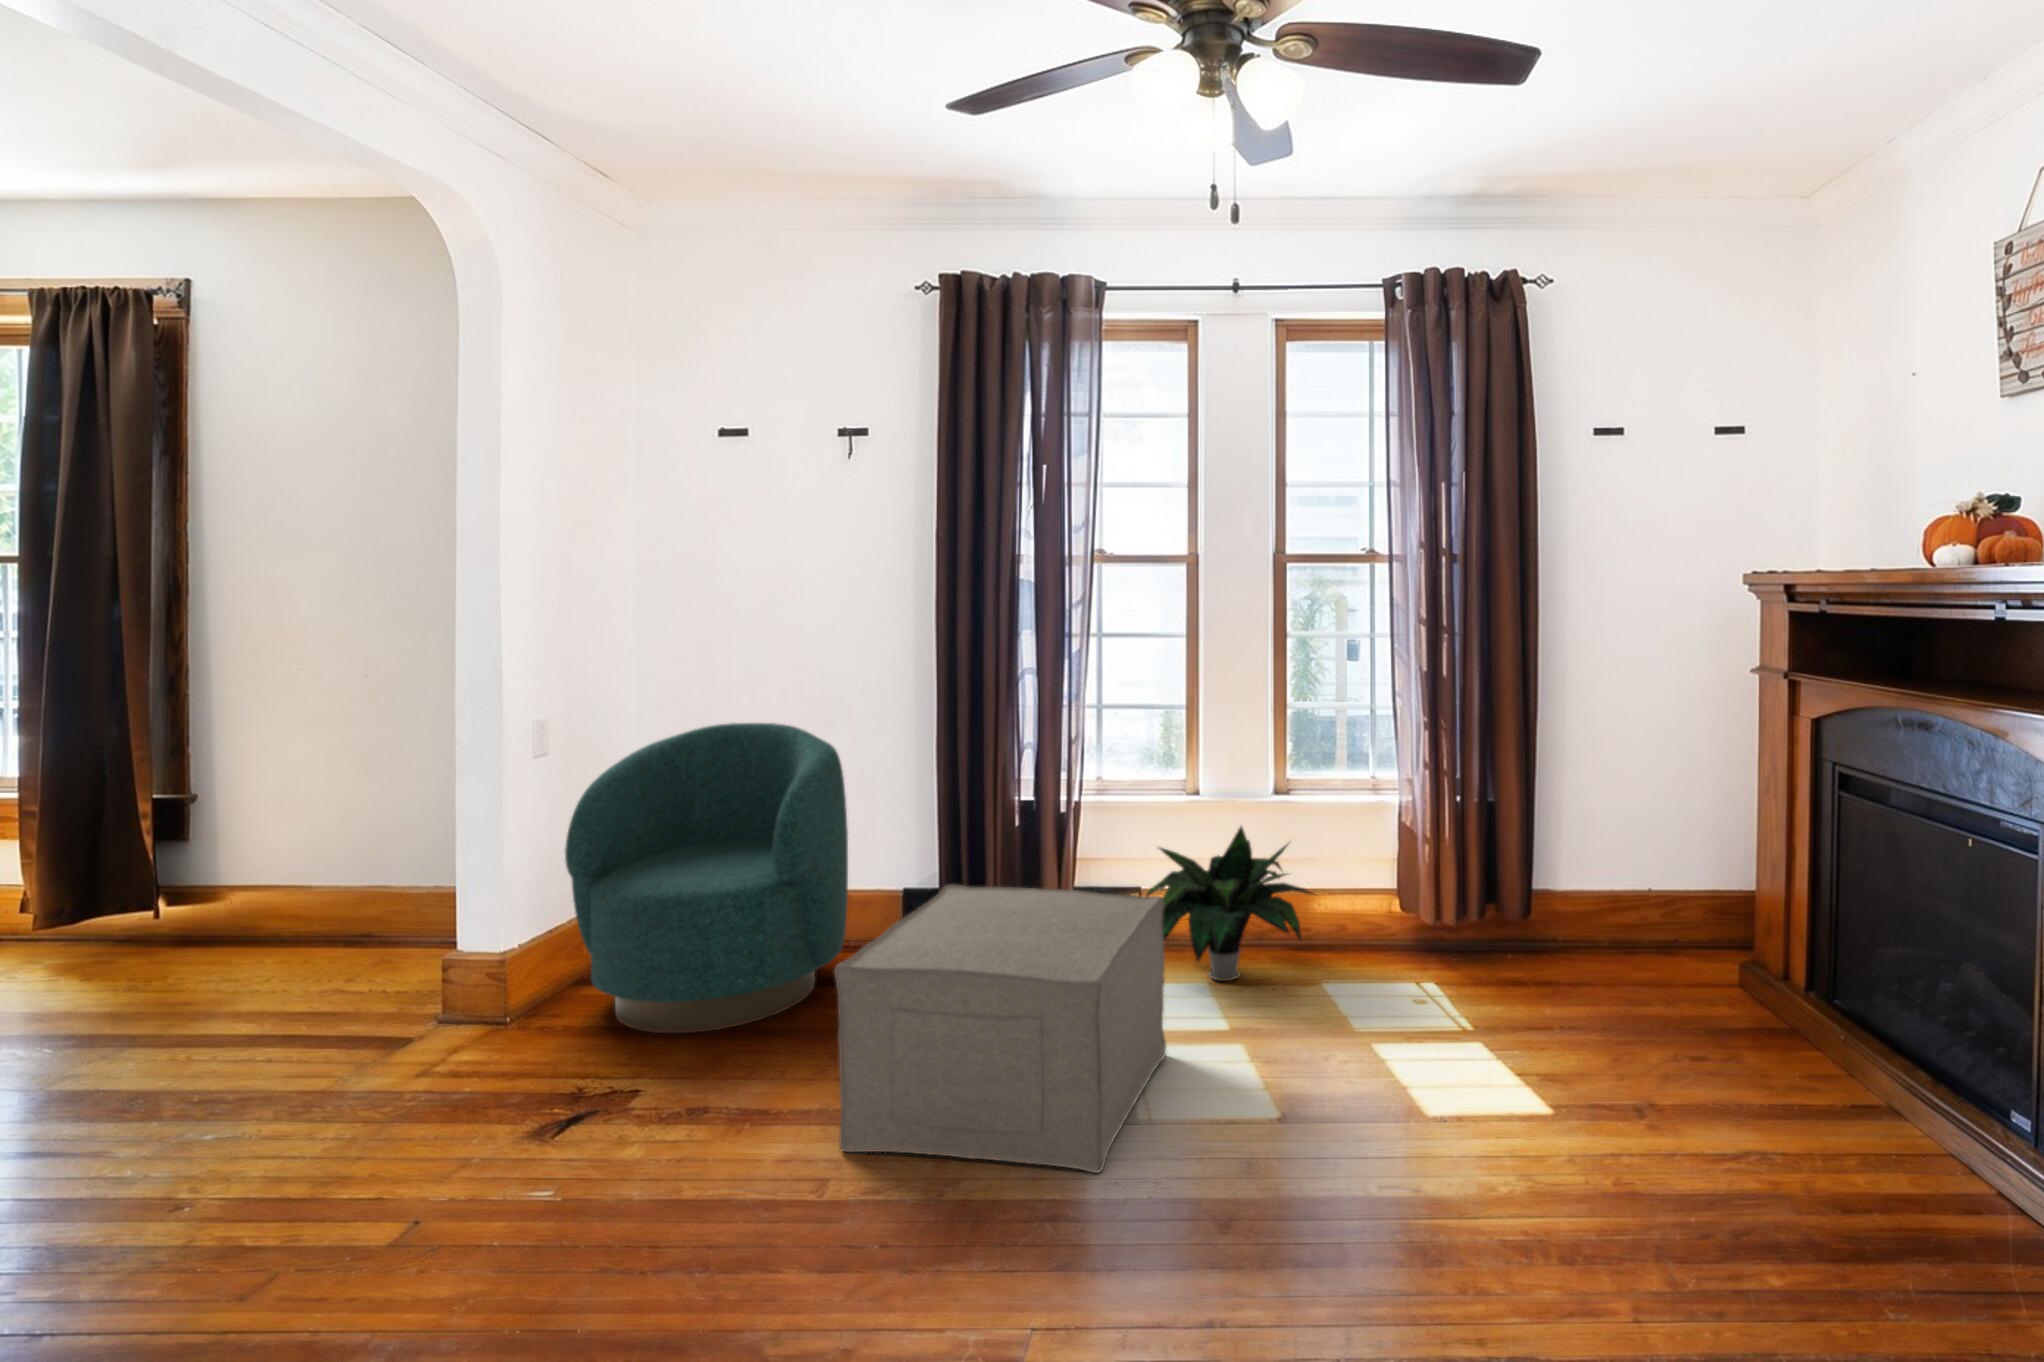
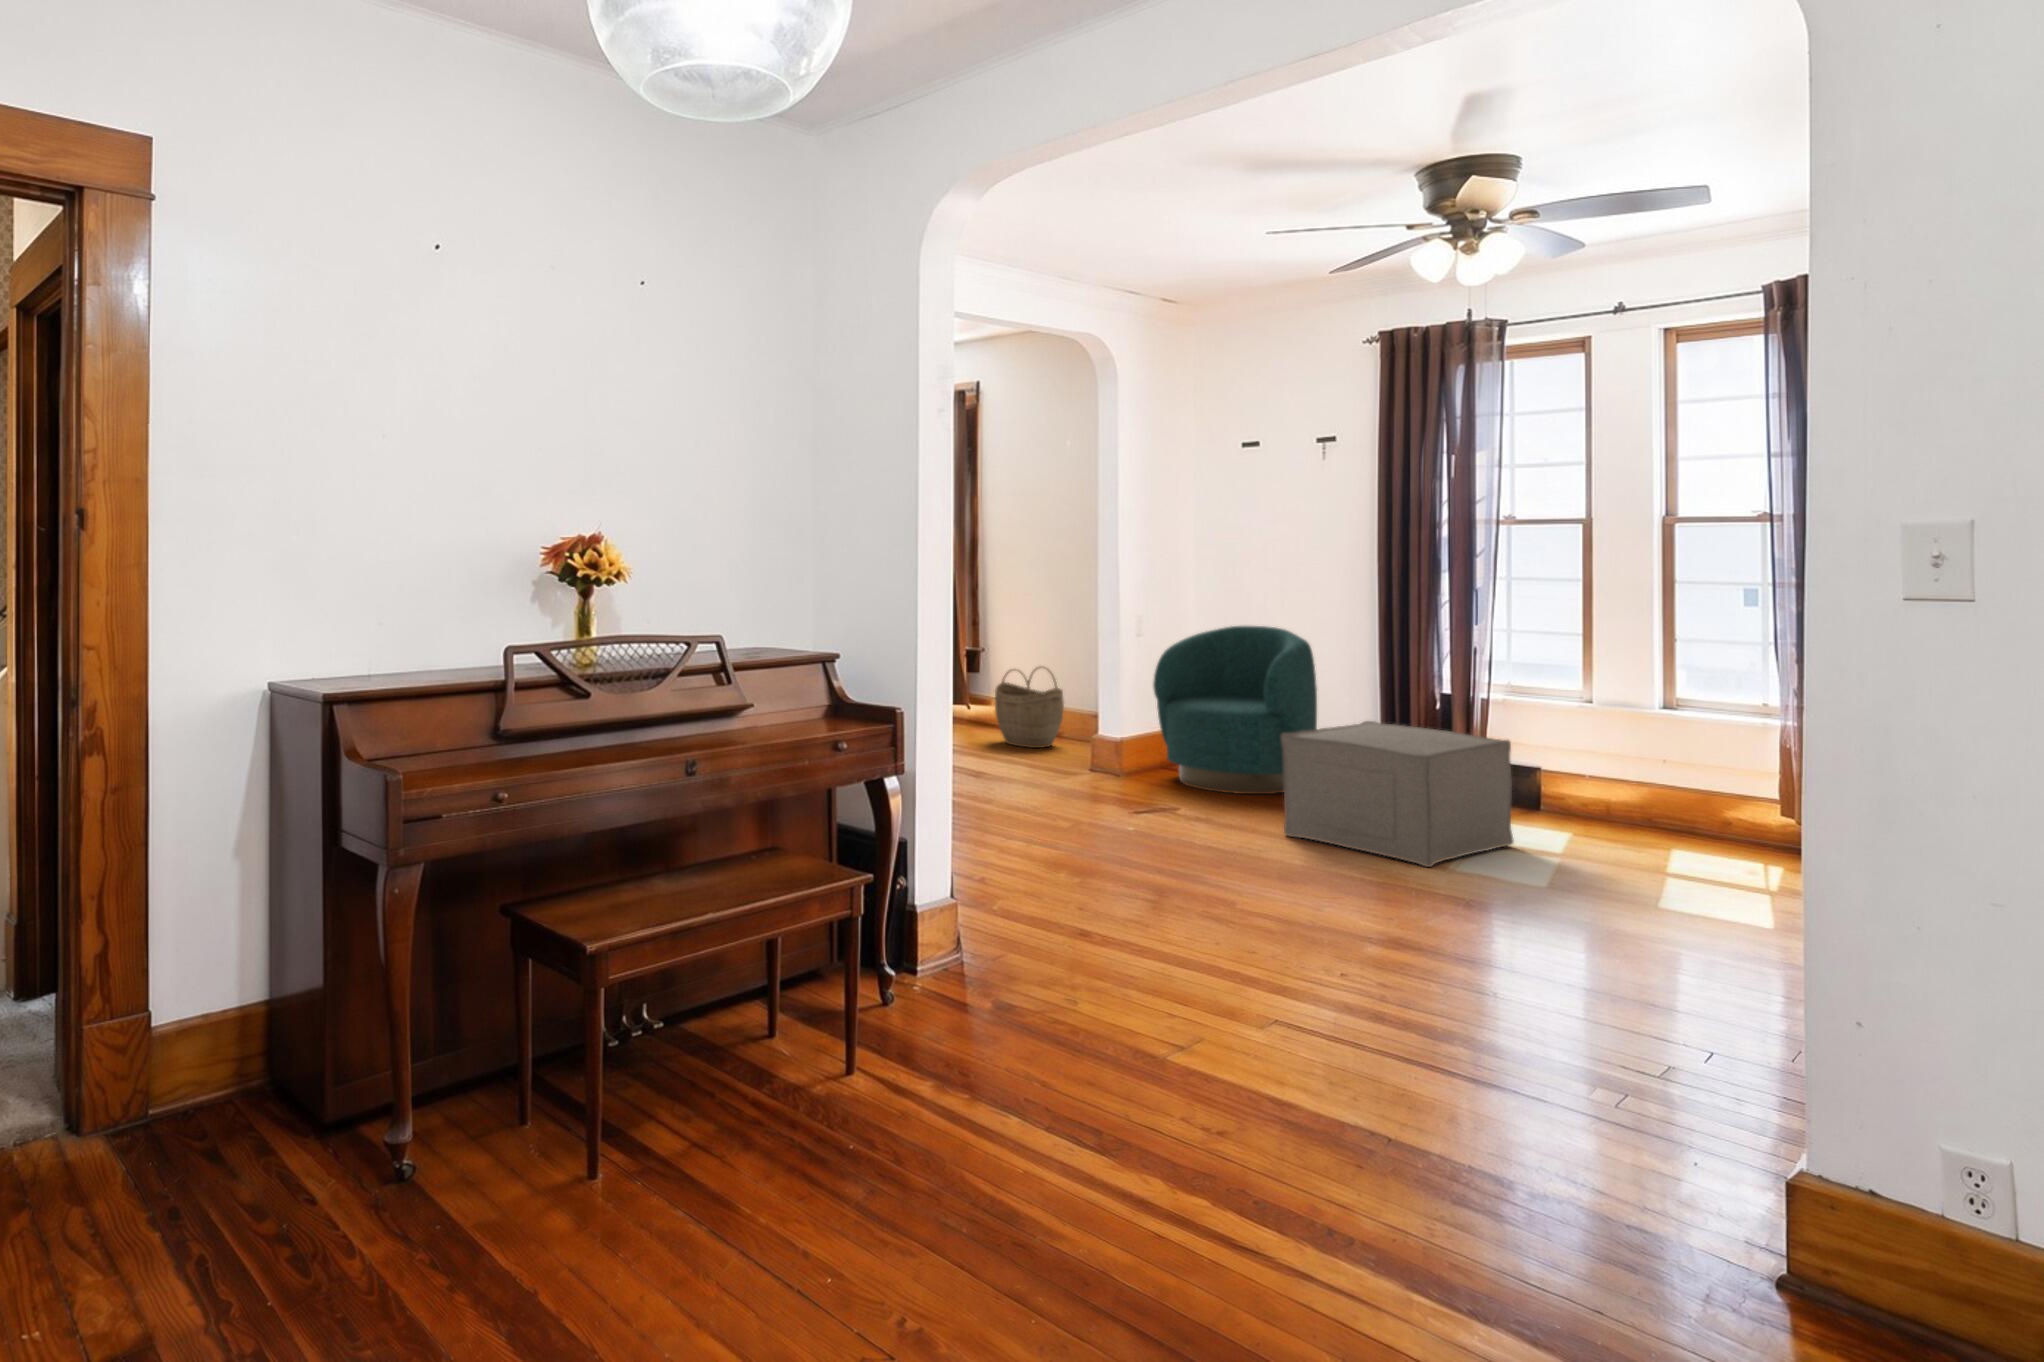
woven basket: none [216,817,379,983] -> present [995,667,1064,748]
potted plant: present [1146,827,1313,981] -> none [1524,721,1693,833]

